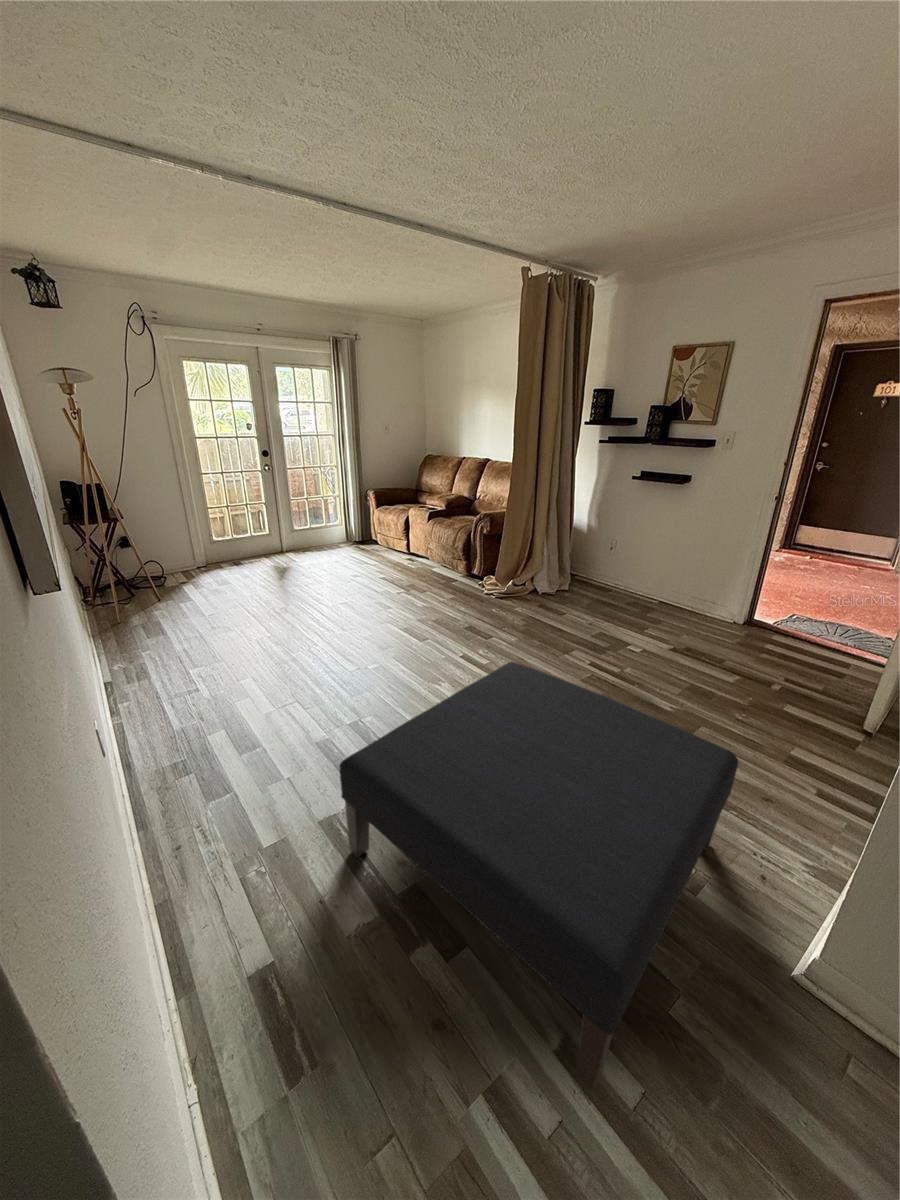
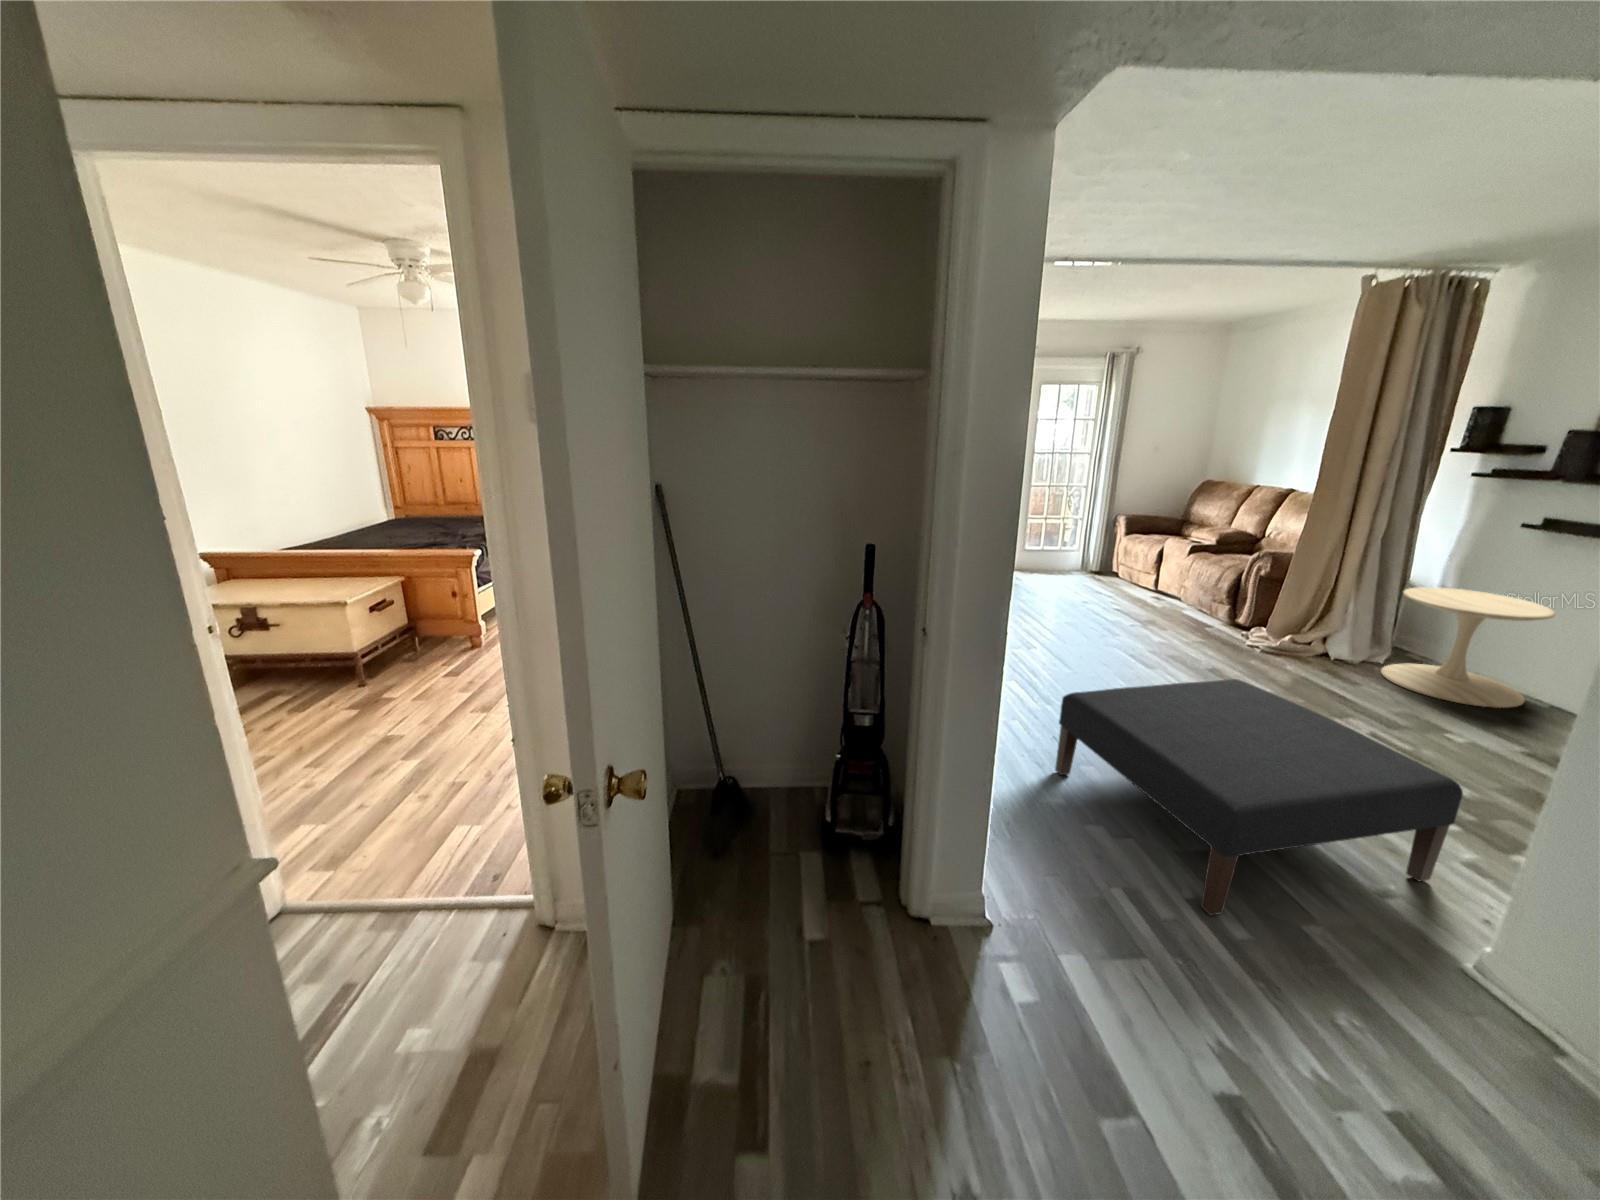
side table: none [570,528,660,614] -> present [1381,587,1556,708]

